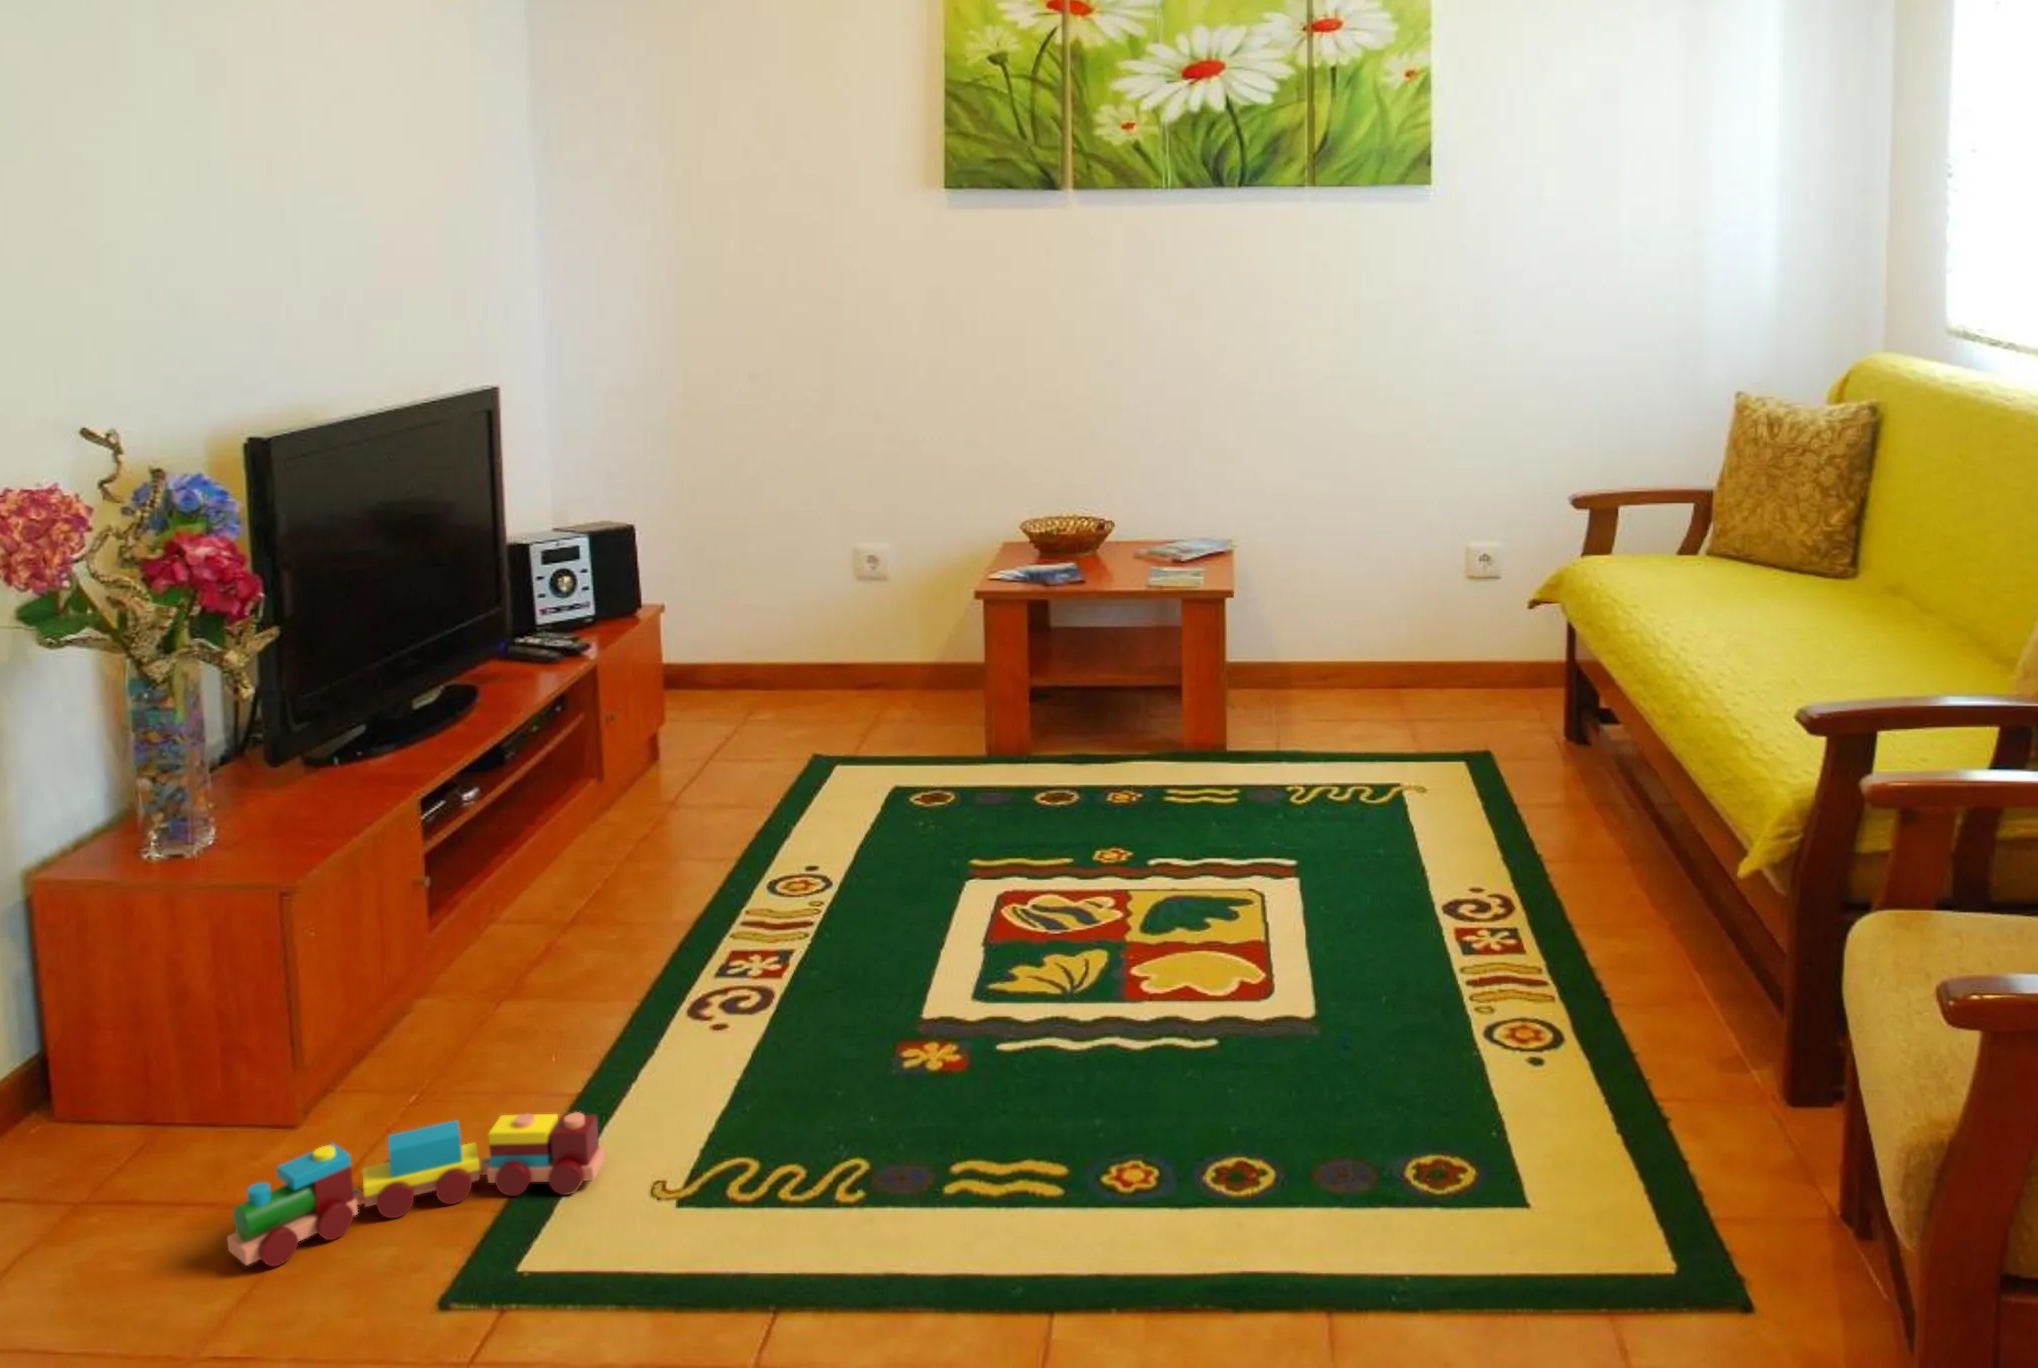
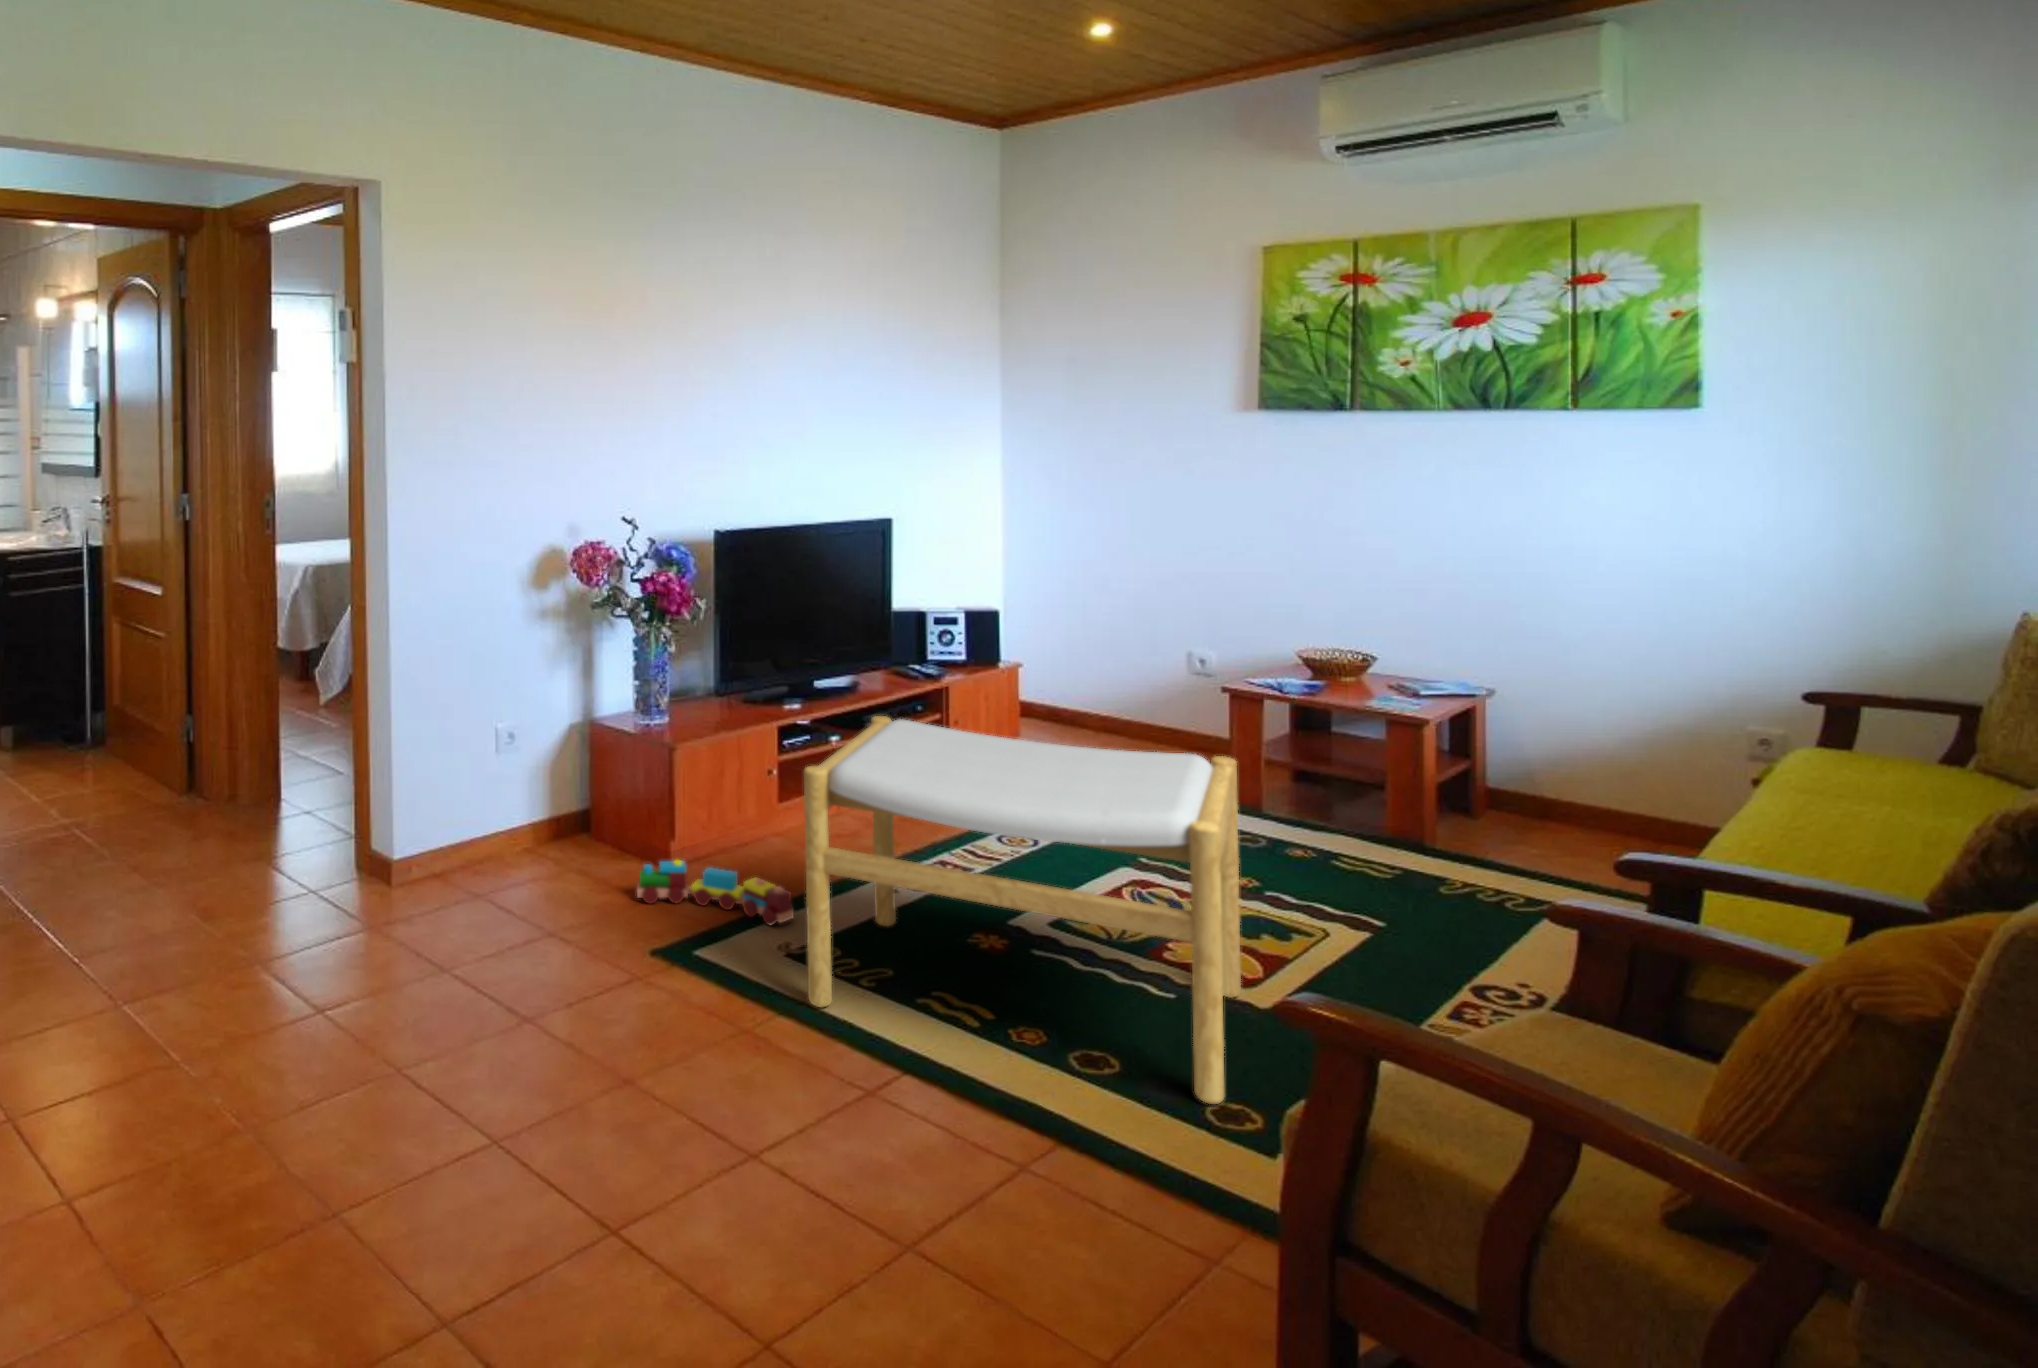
footstool: none [719,673,1423,1300] -> present [804,716,1241,1104]

